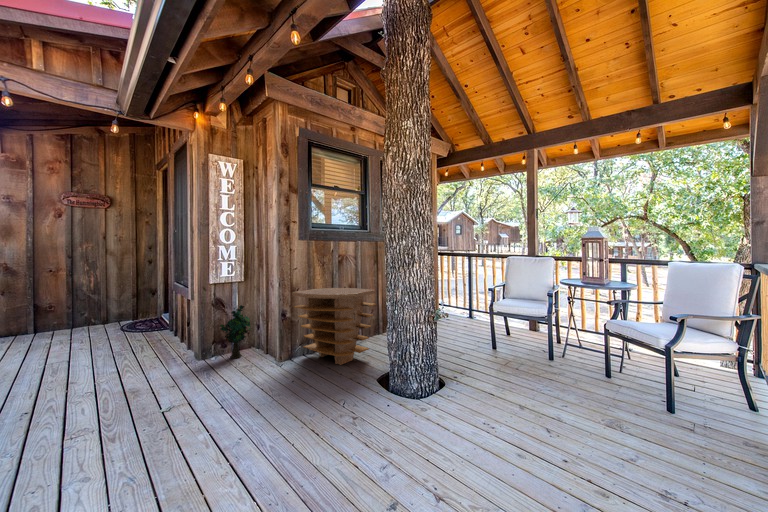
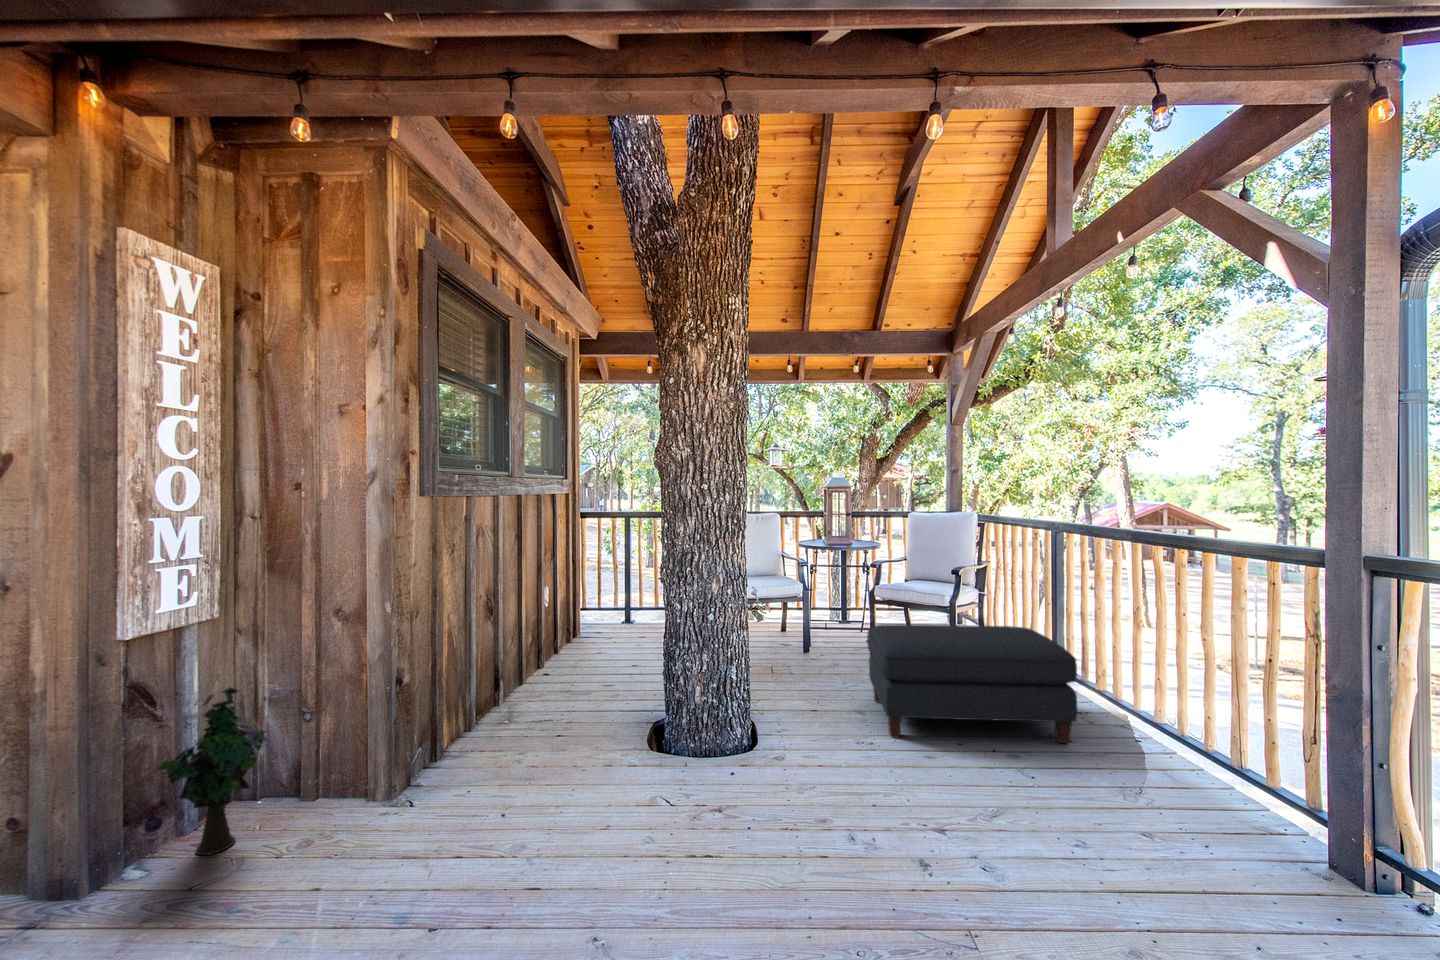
side table: present [293,288,376,365] -> none [416,594,585,769]
ottoman: none [523,336,714,473] -> present [867,624,1077,743]

